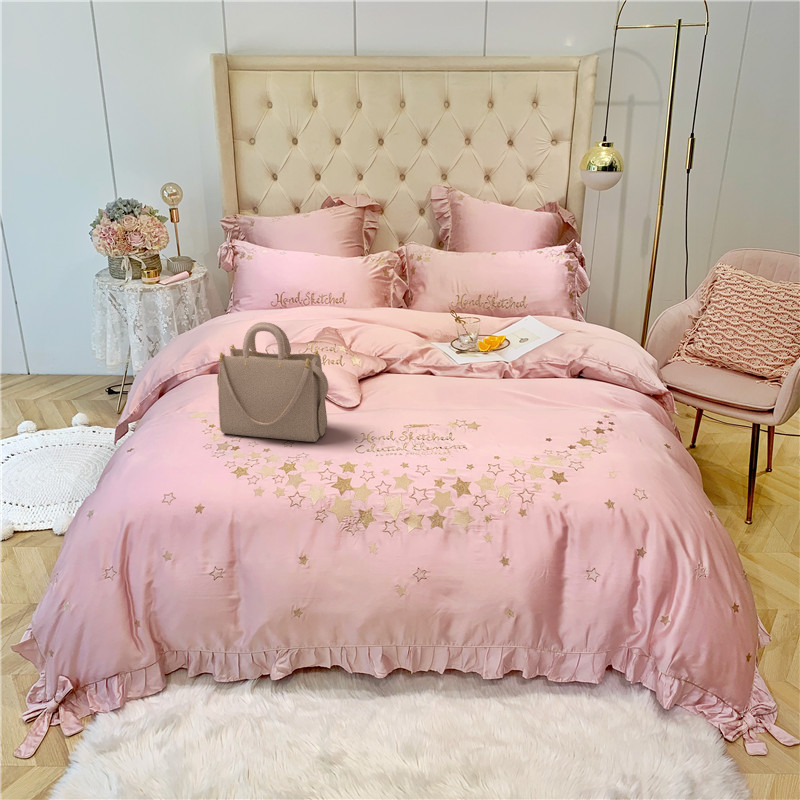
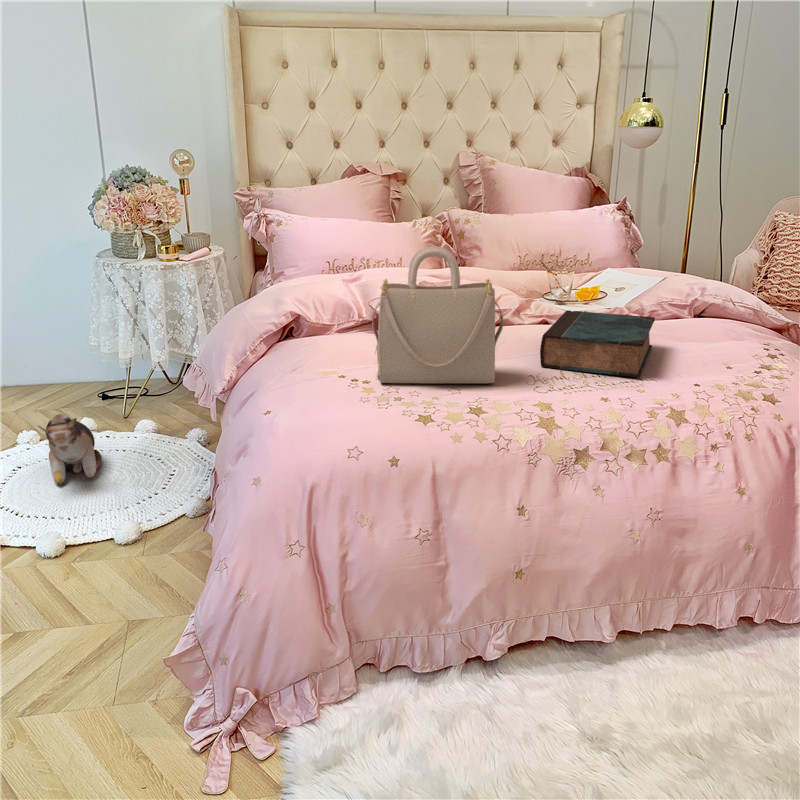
book: none [374,369,499,446] -> present [540,310,655,377]
plush toy: none [15,416,82,473] -> present [38,414,102,484]

